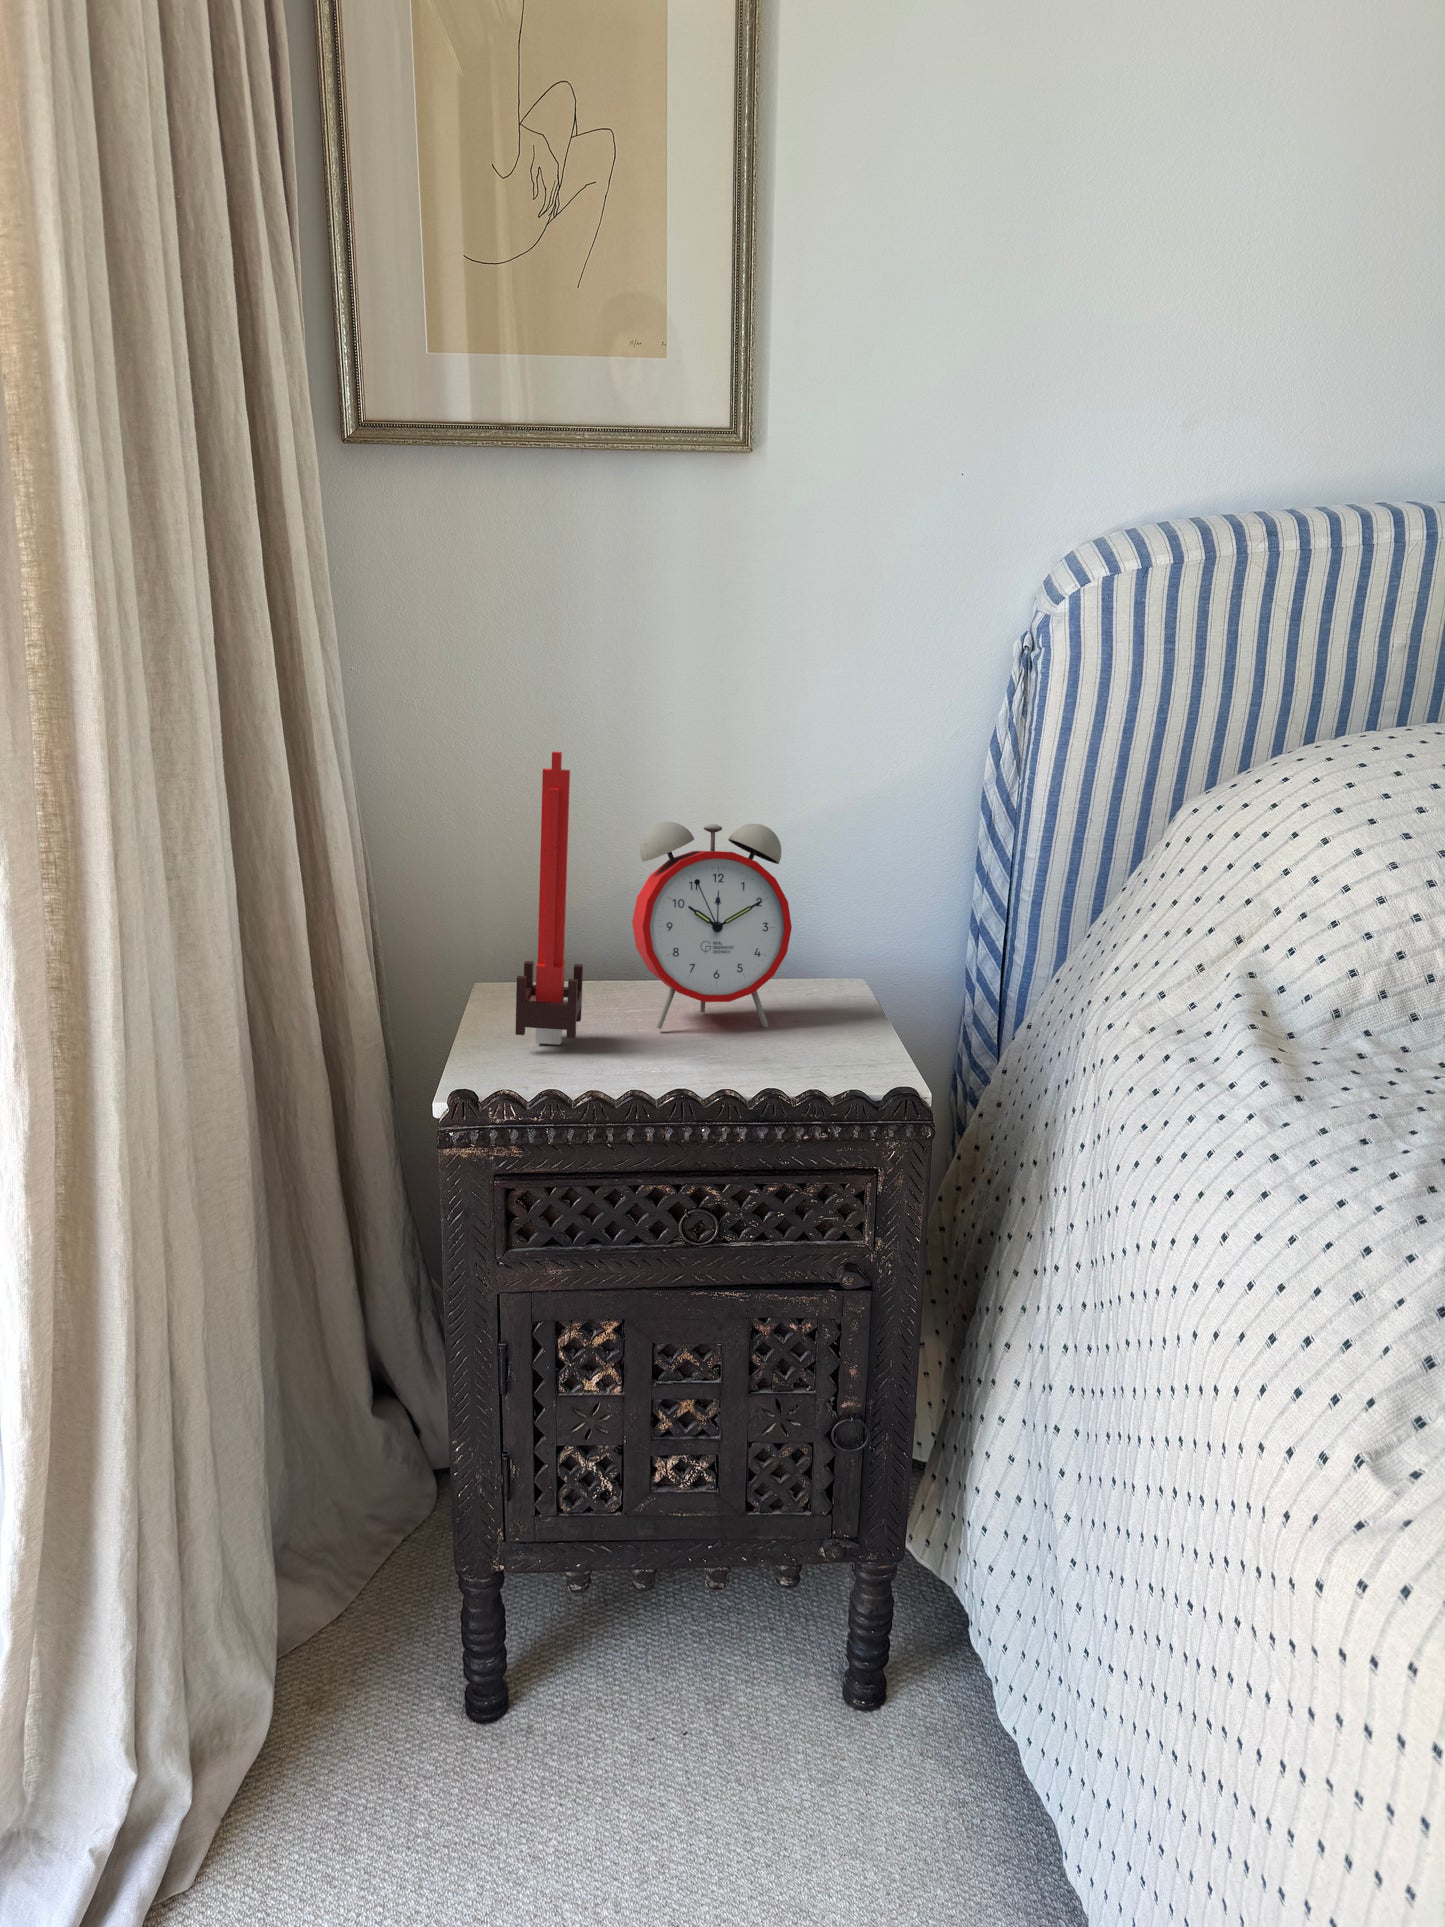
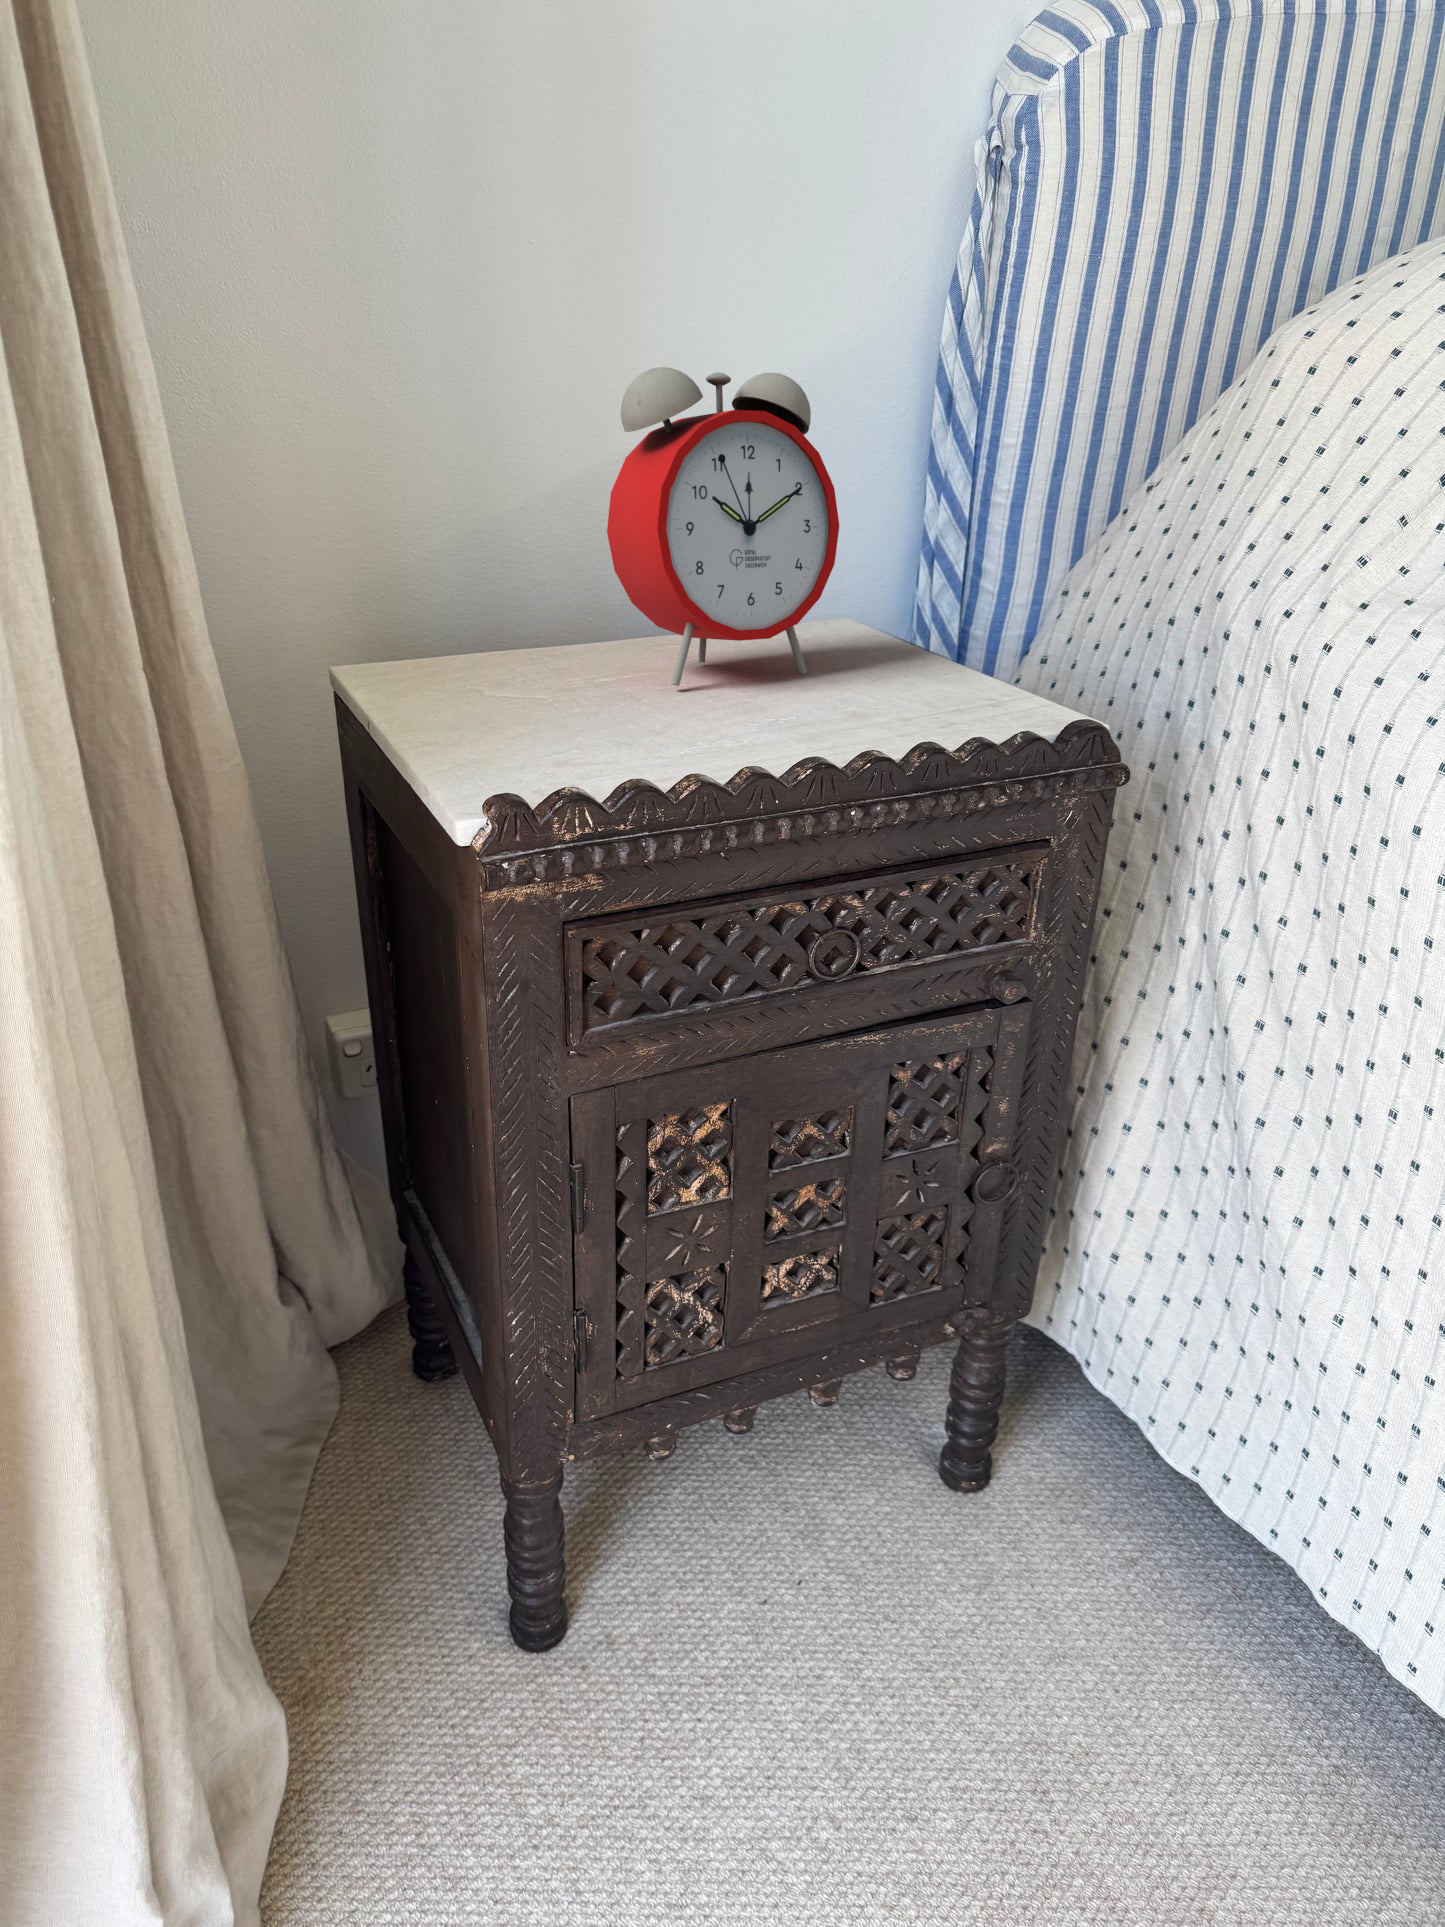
candle: present [516,751,583,1045] -> none [490,222,603,718]

